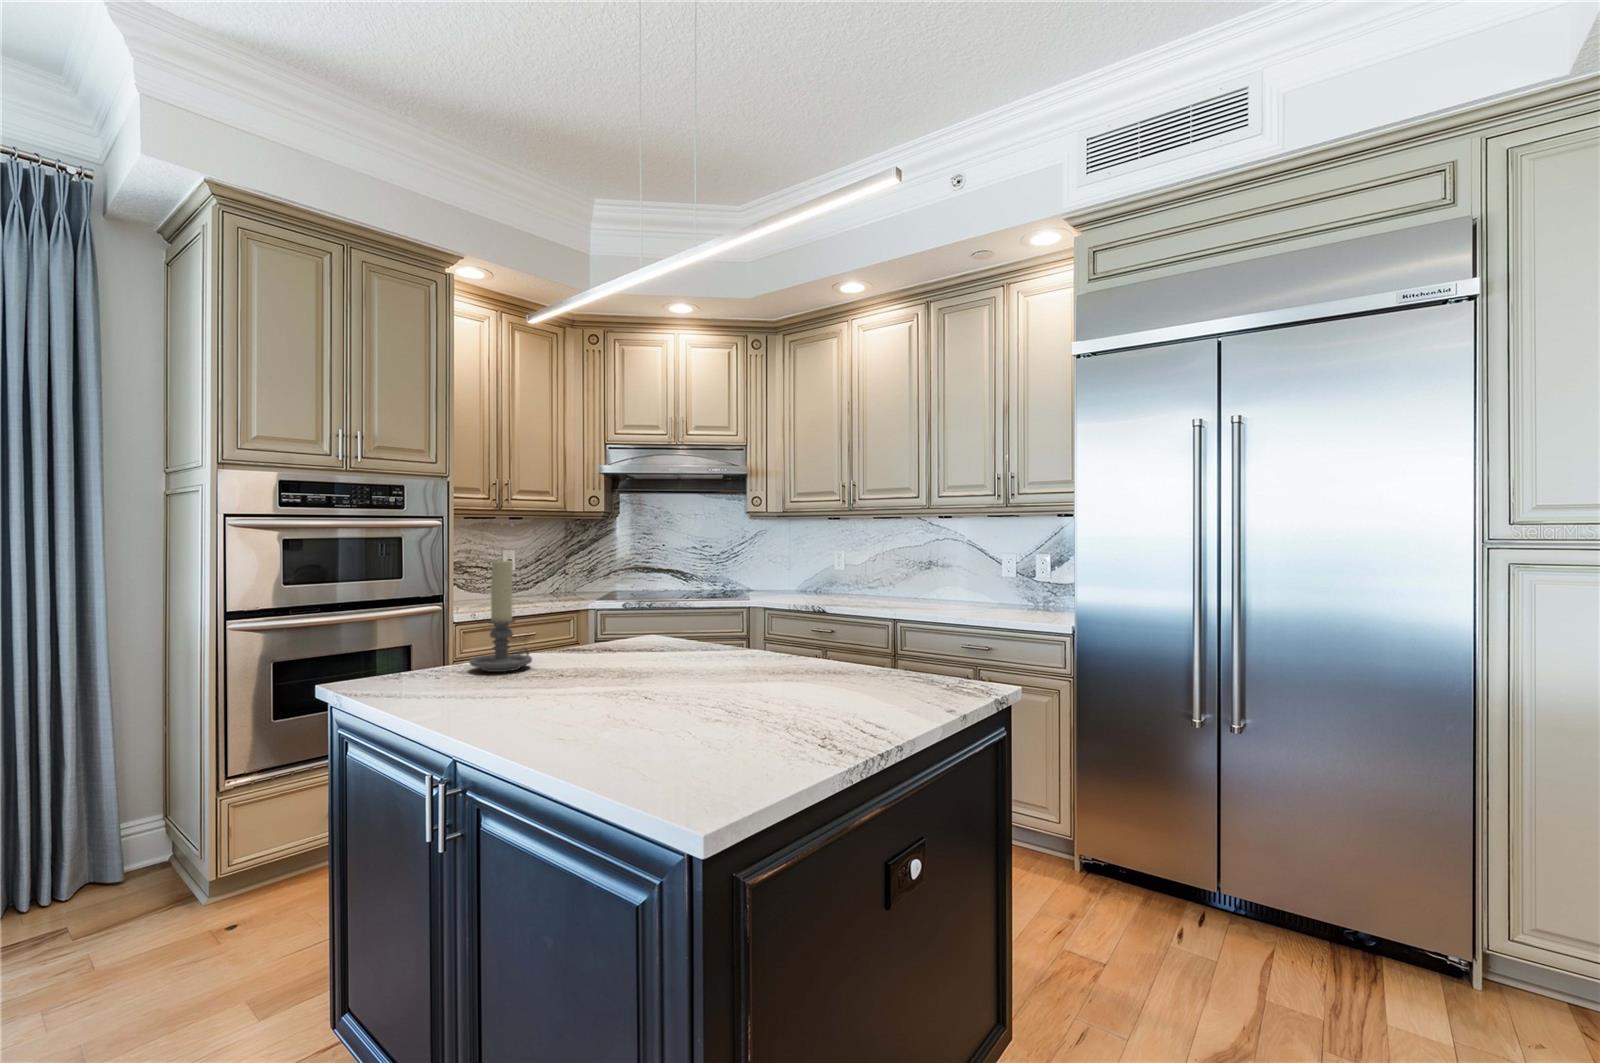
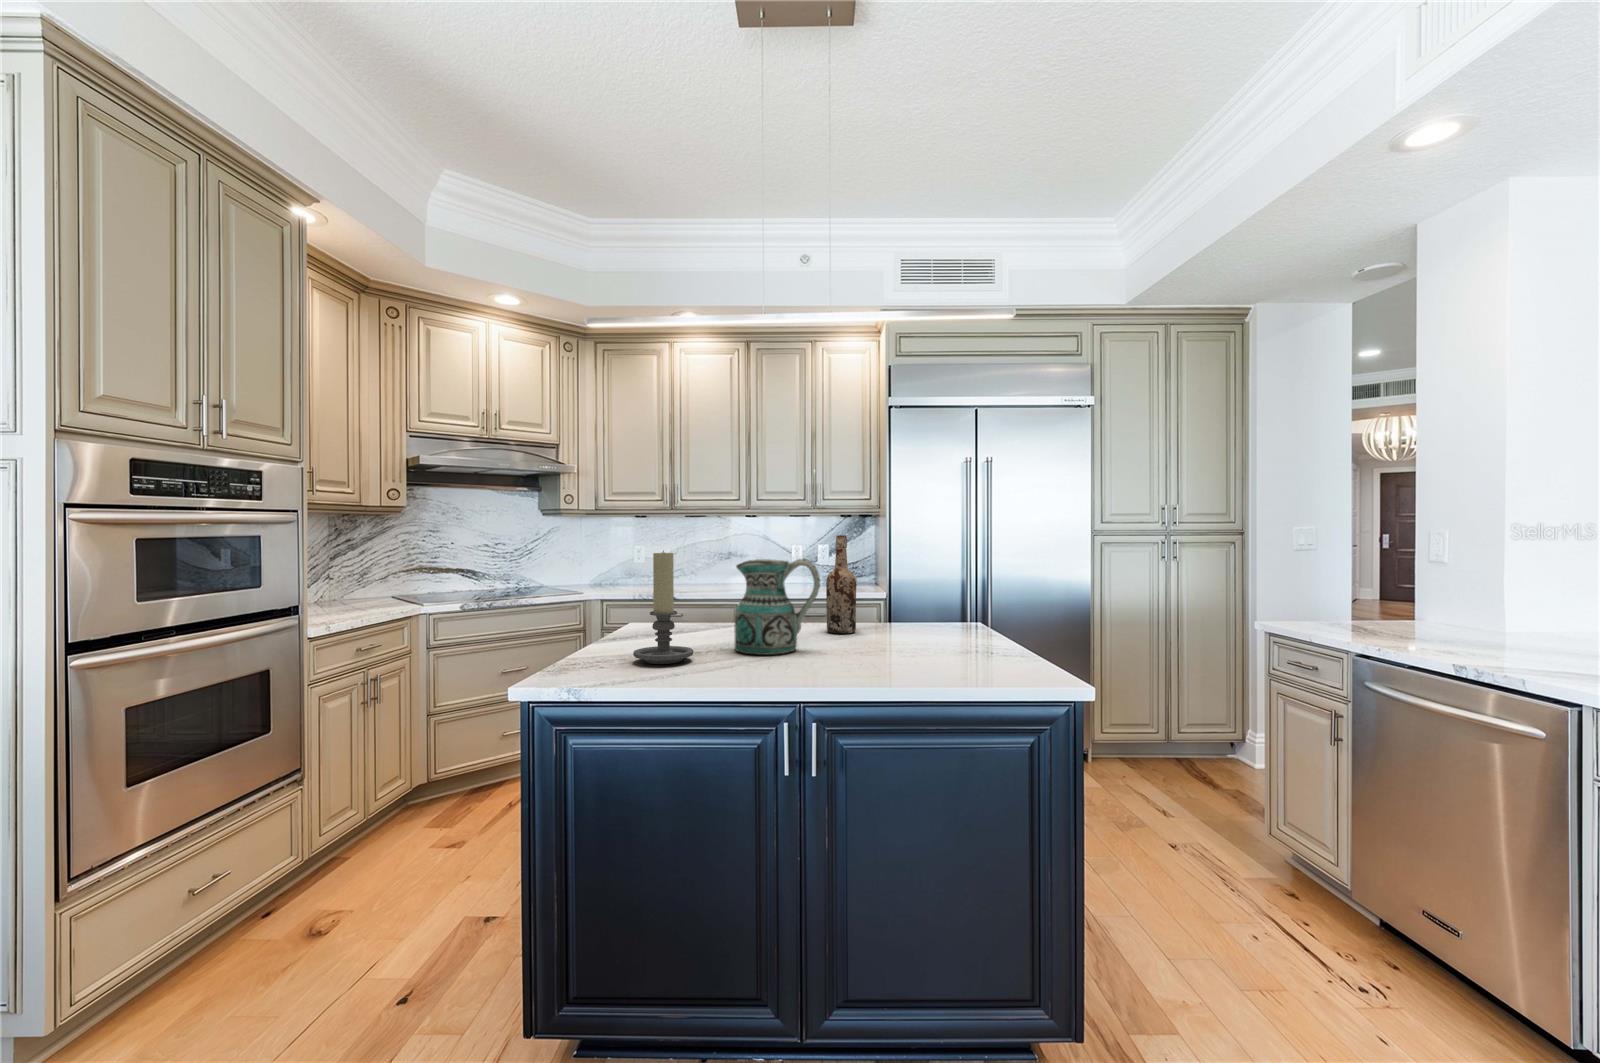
wine bottle: none [740,547,776,665] -> present [826,535,856,633]
ceramic pitcher: none [577,571,652,677] -> present [735,559,820,655]

